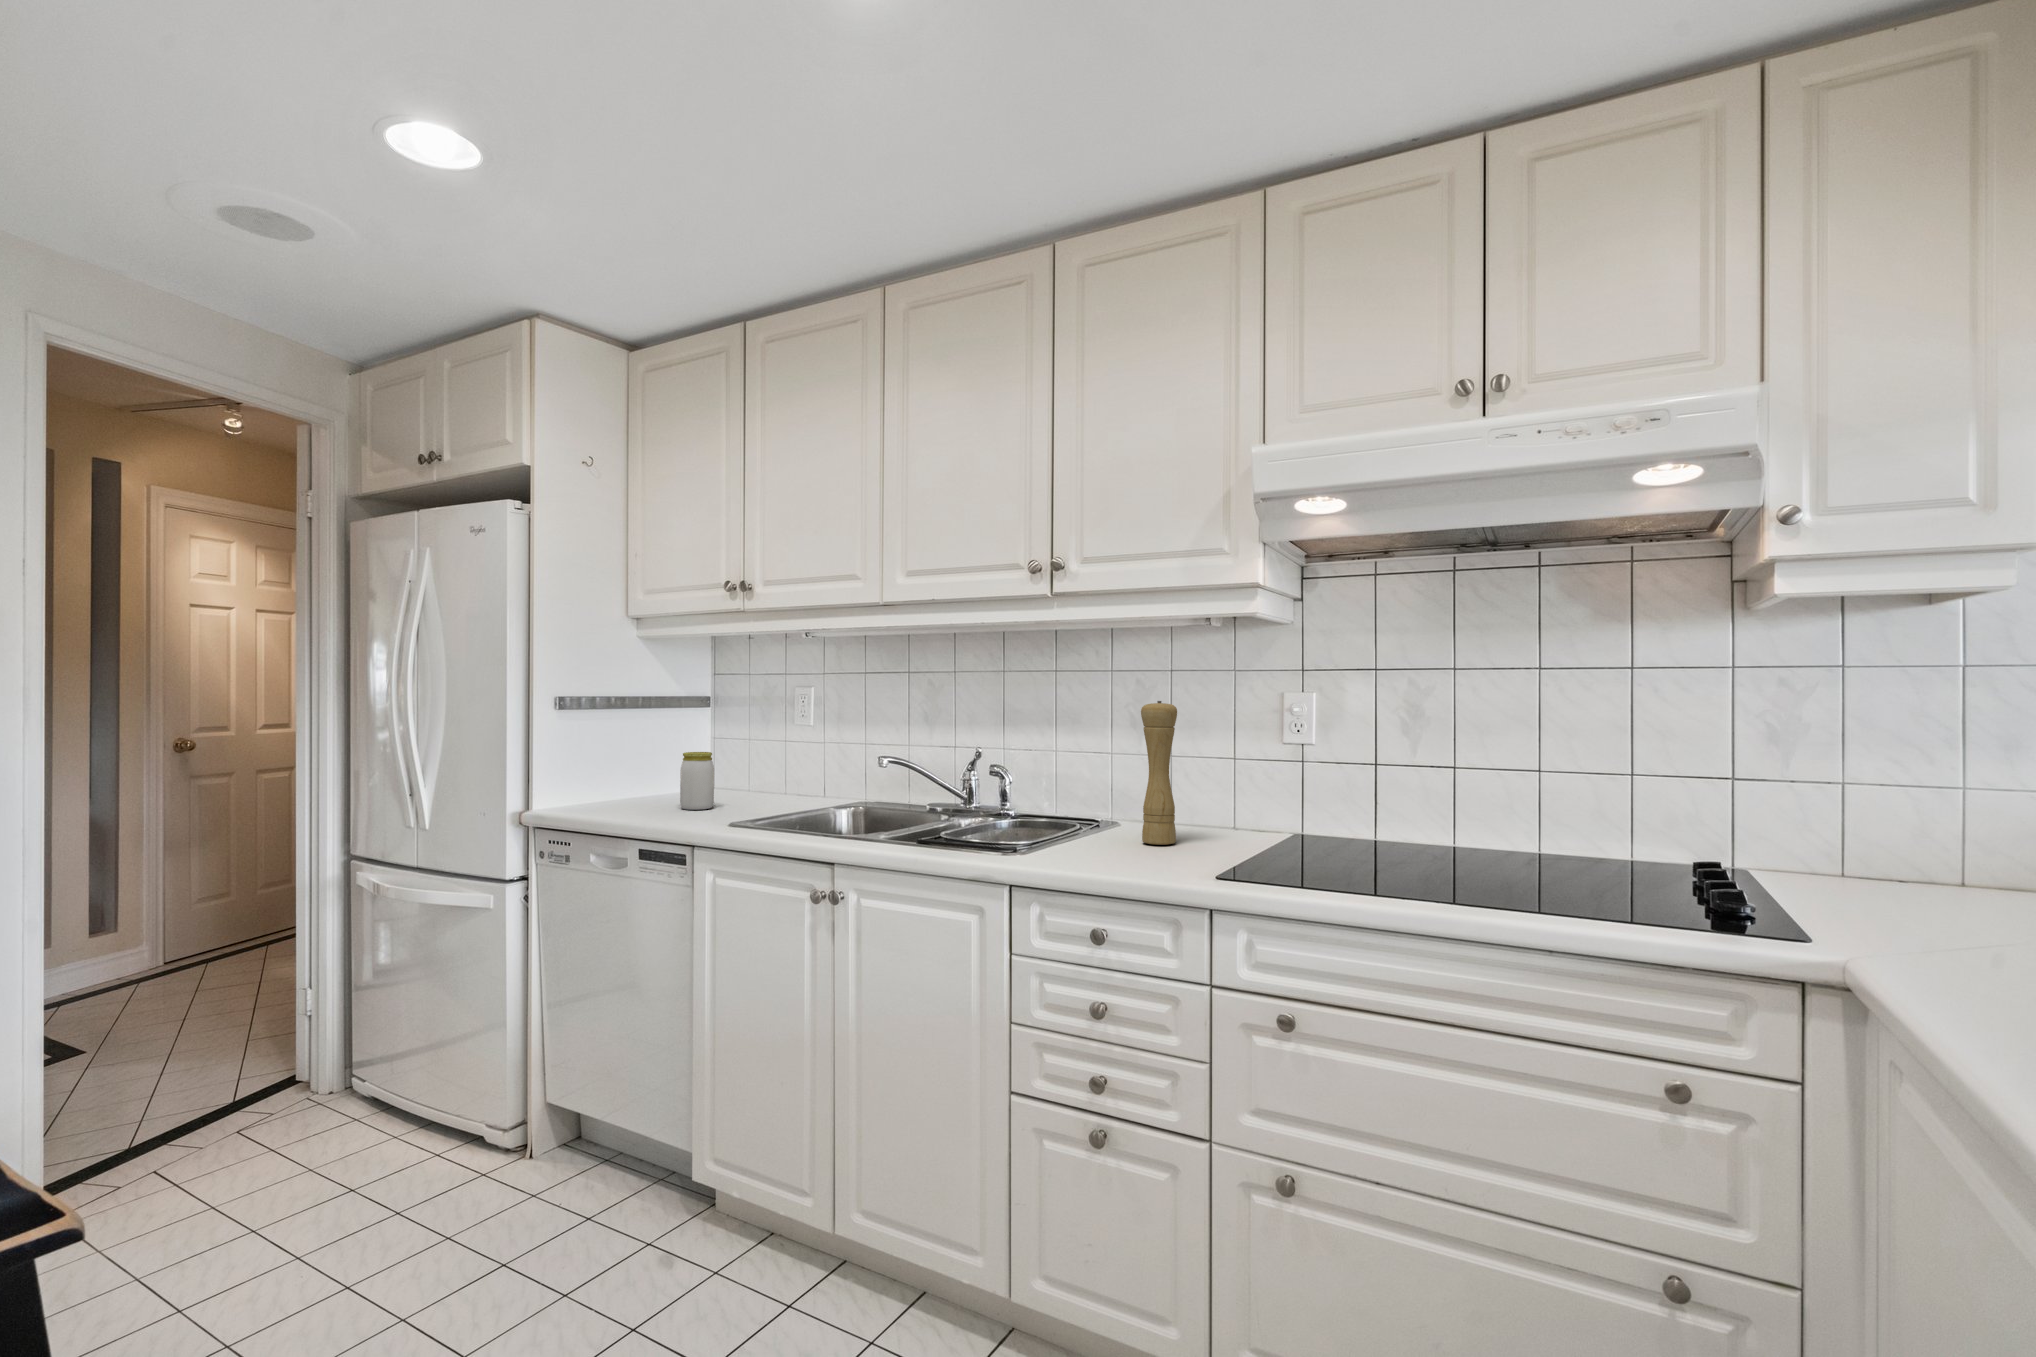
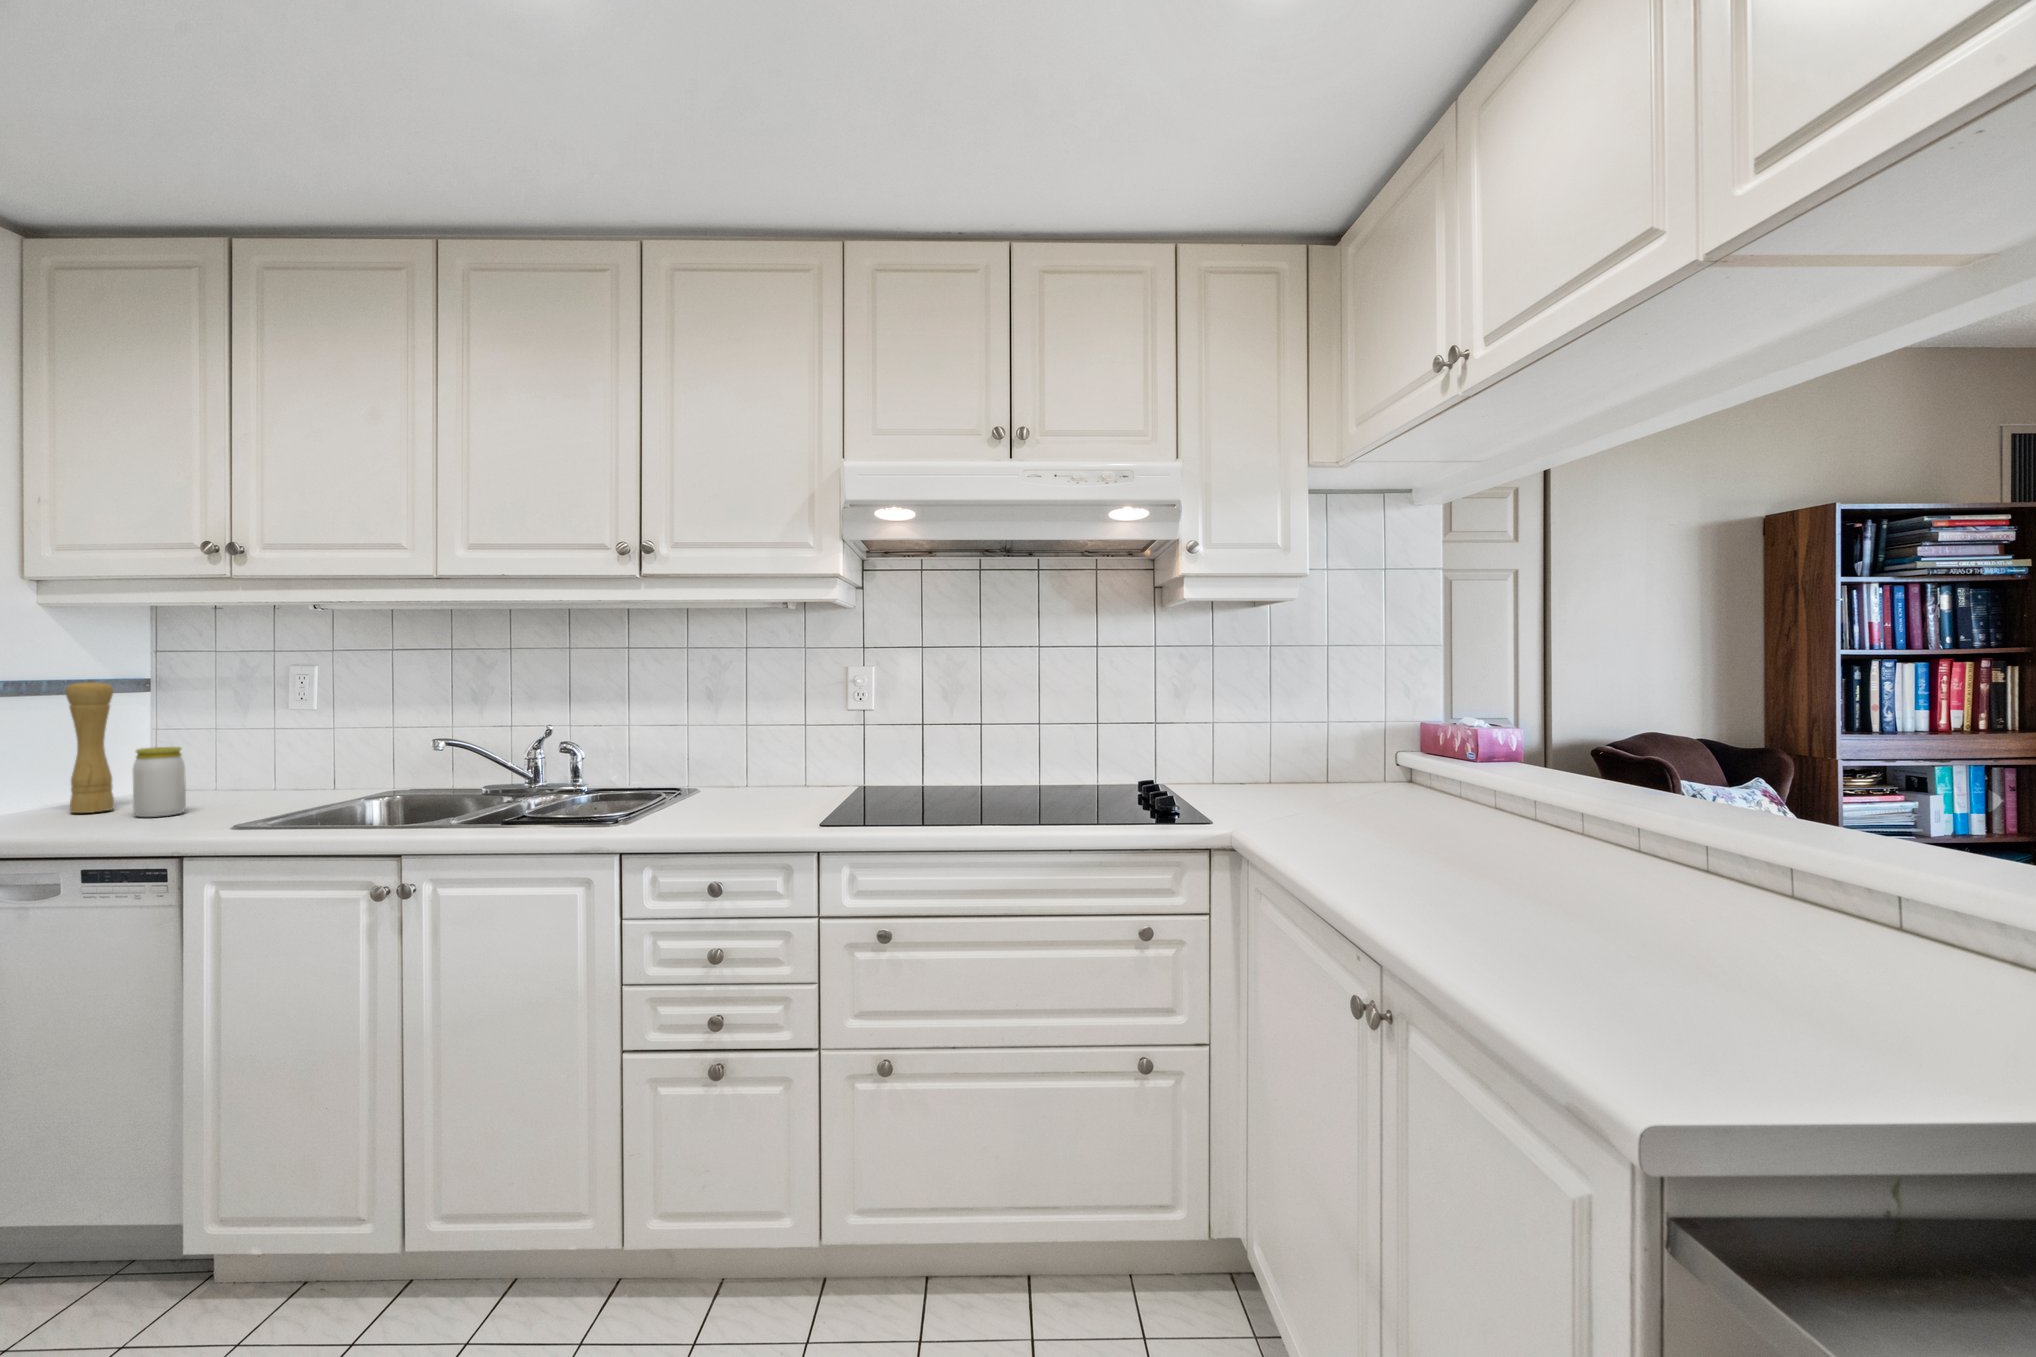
pepper mill: present [1141,701,1177,845] -> present [65,680,114,813]

